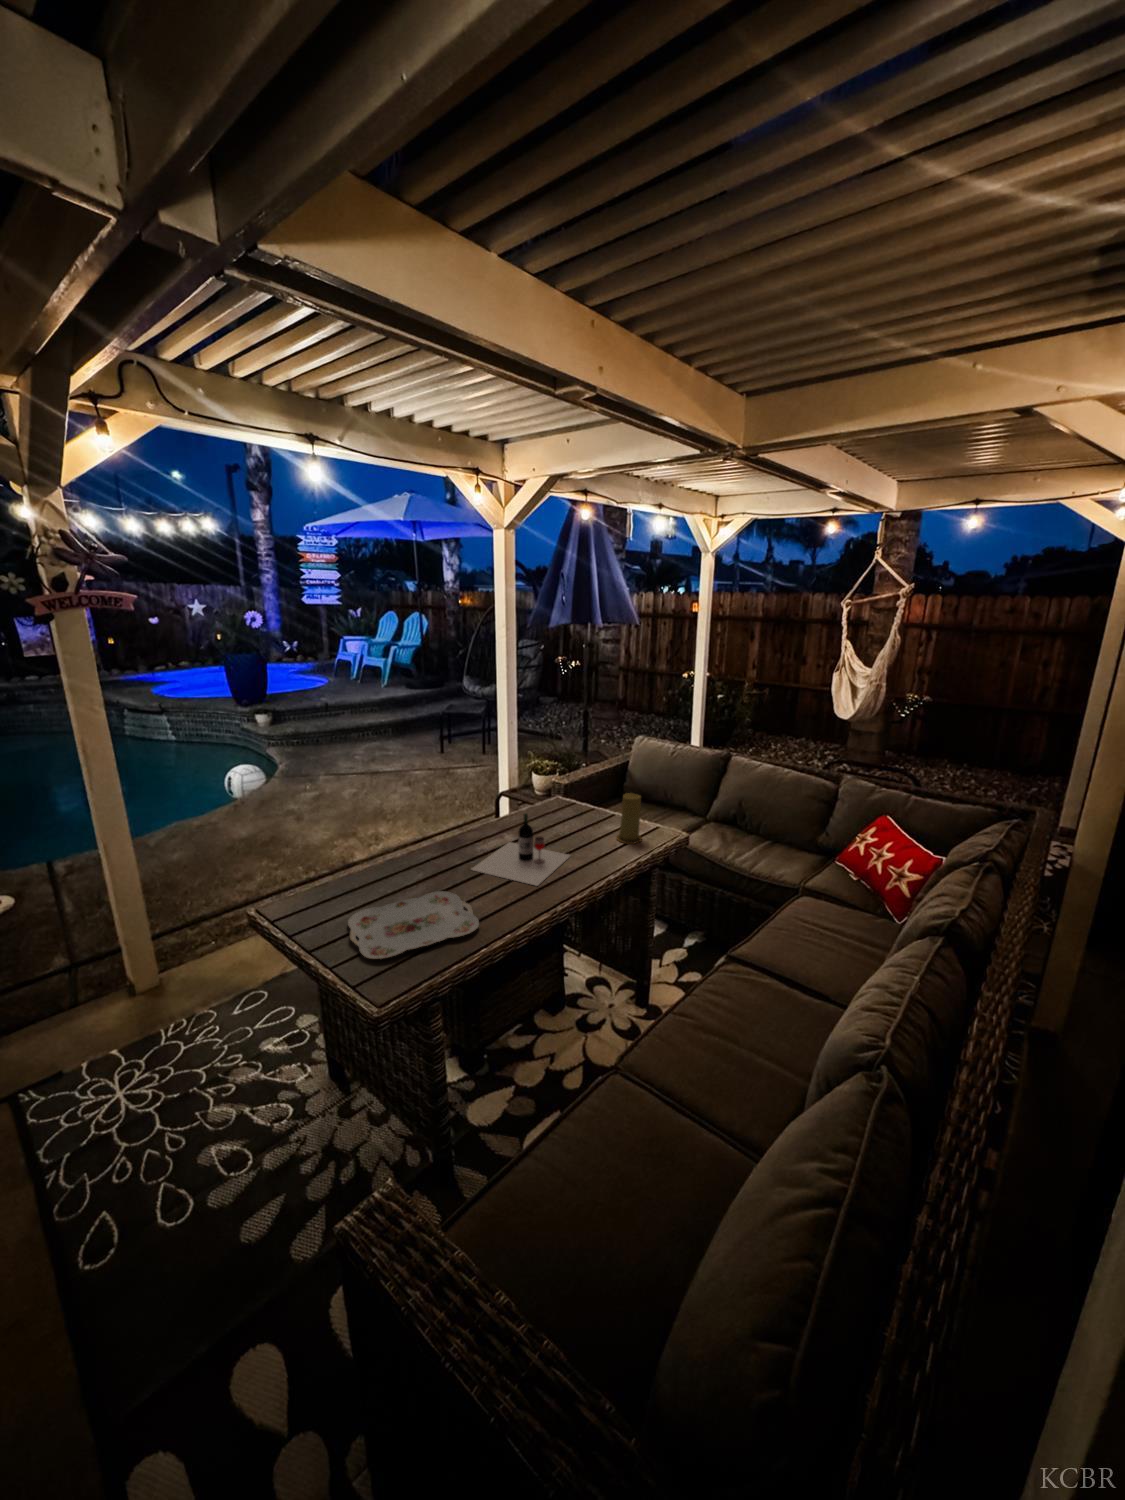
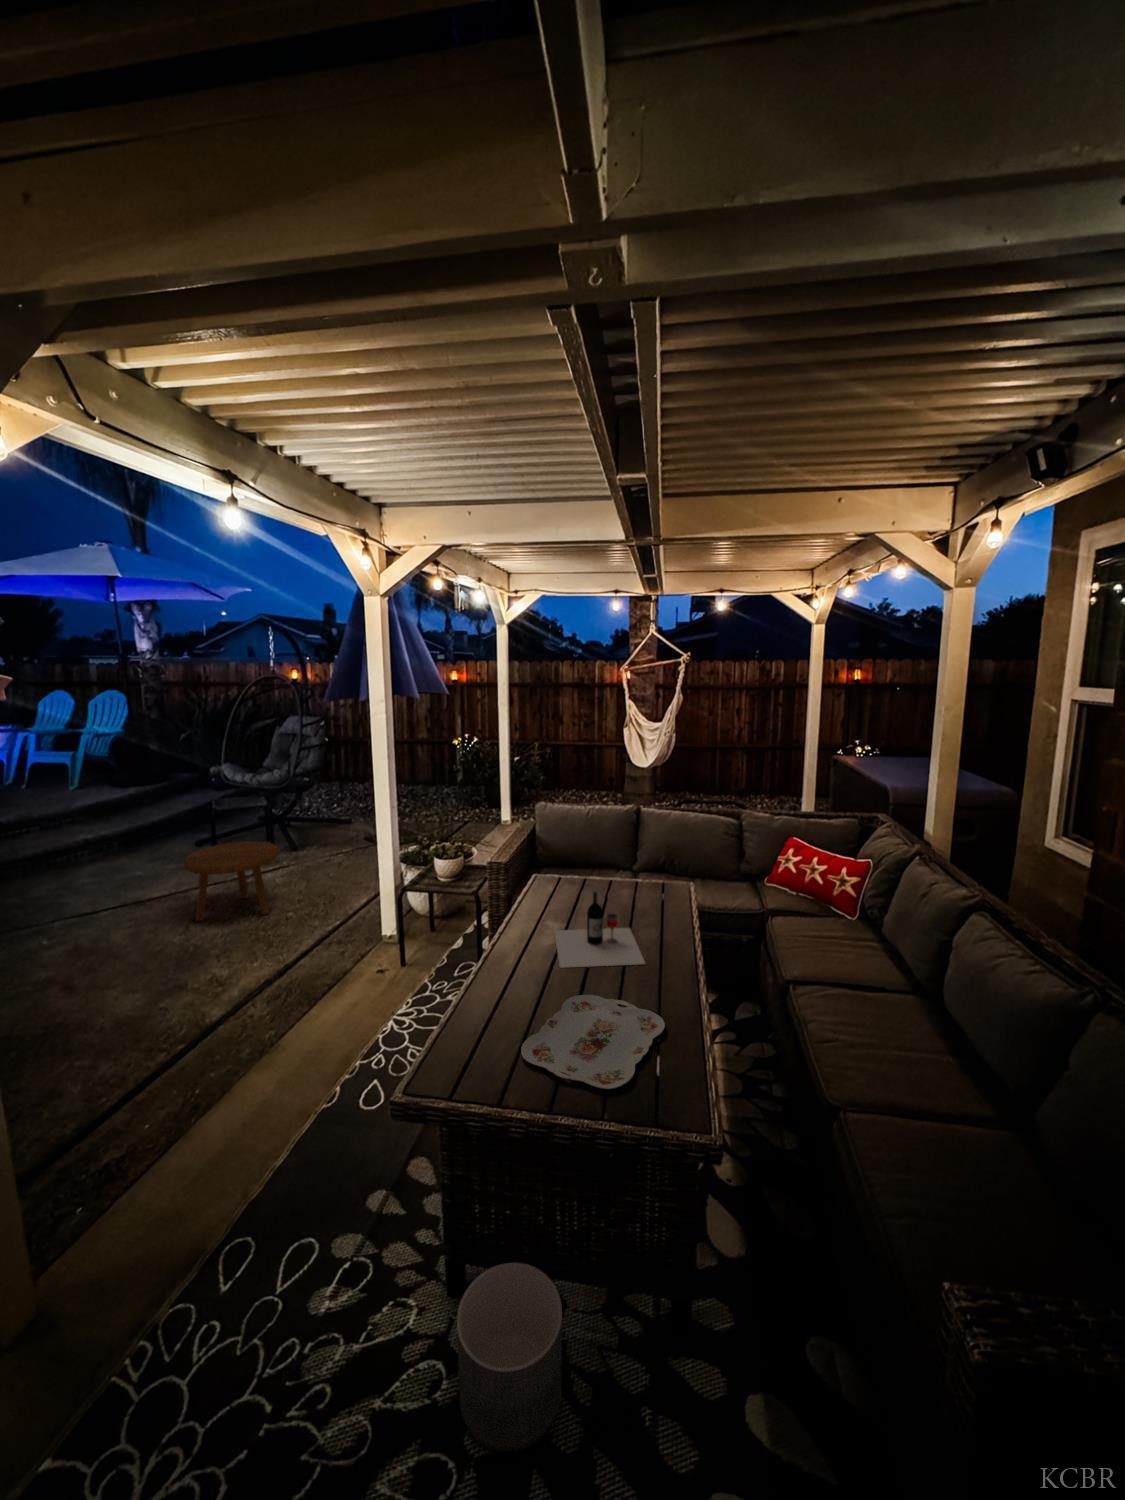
footstool: none [393,736,459,796] -> present [184,842,279,921]
candle: present [616,793,642,844] -> none [639,854,665,905]
planter: none [264,1062,353,1180] -> present [457,1263,562,1452]

